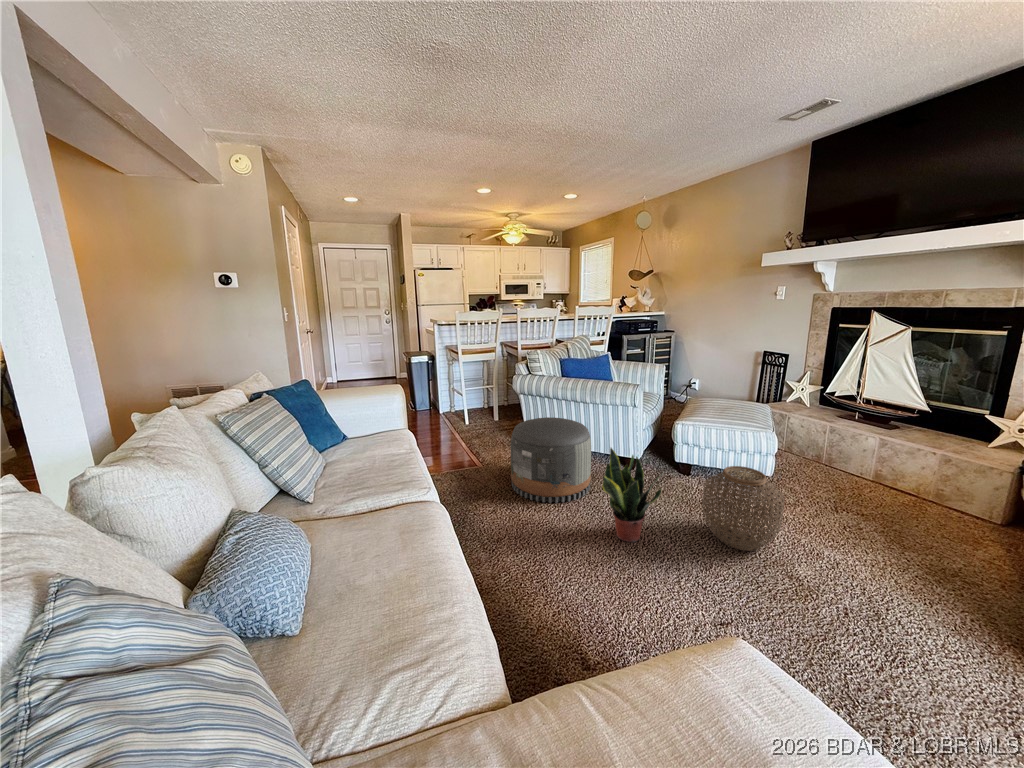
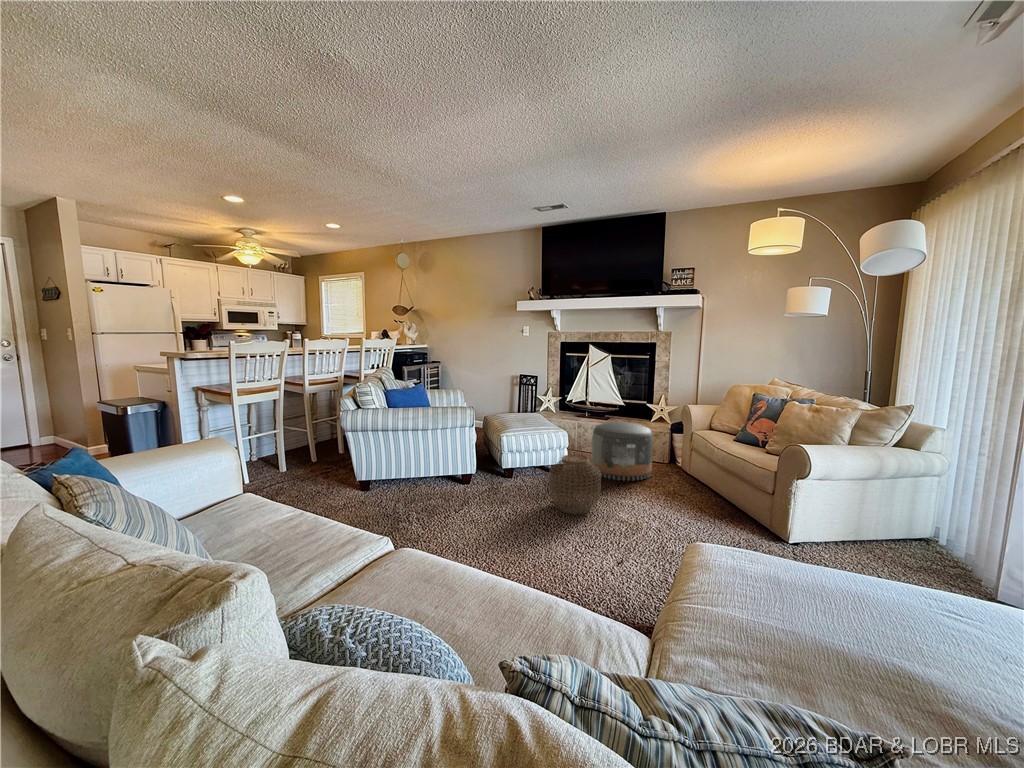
pouf: present [511,417,591,503] -> present [591,422,653,481]
potted plant: present [602,448,663,542] -> none [485,456,537,534]

